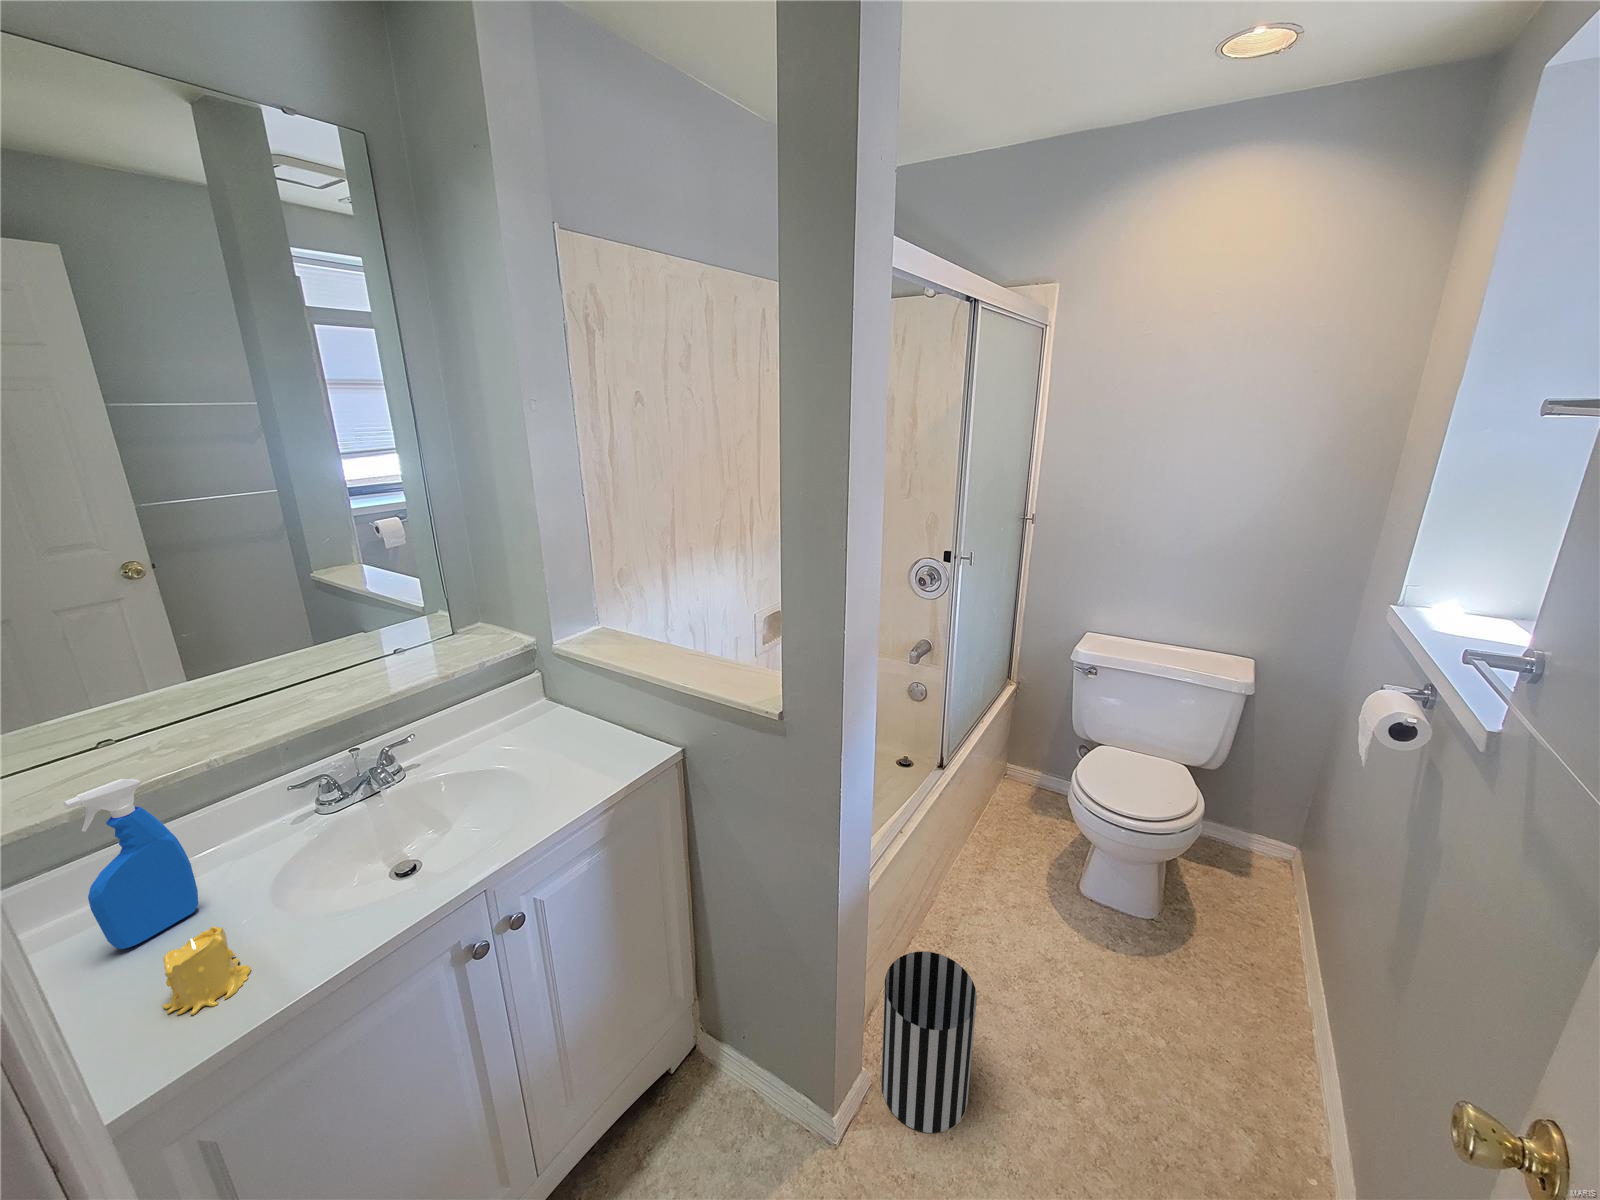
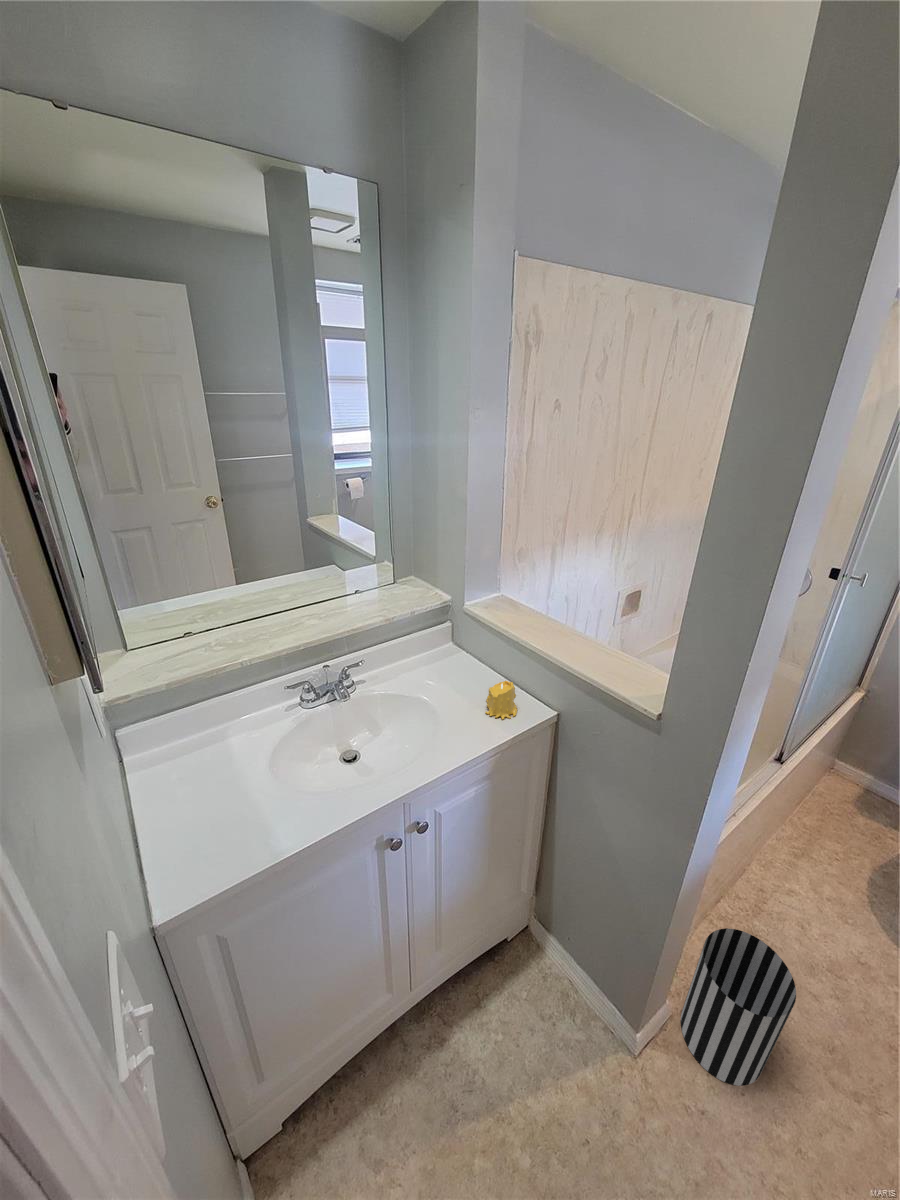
spray bottle: present [64,779,198,949] -> none [169,675,233,779]
candle: present [163,927,251,1015] -> present [485,681,517,720]

